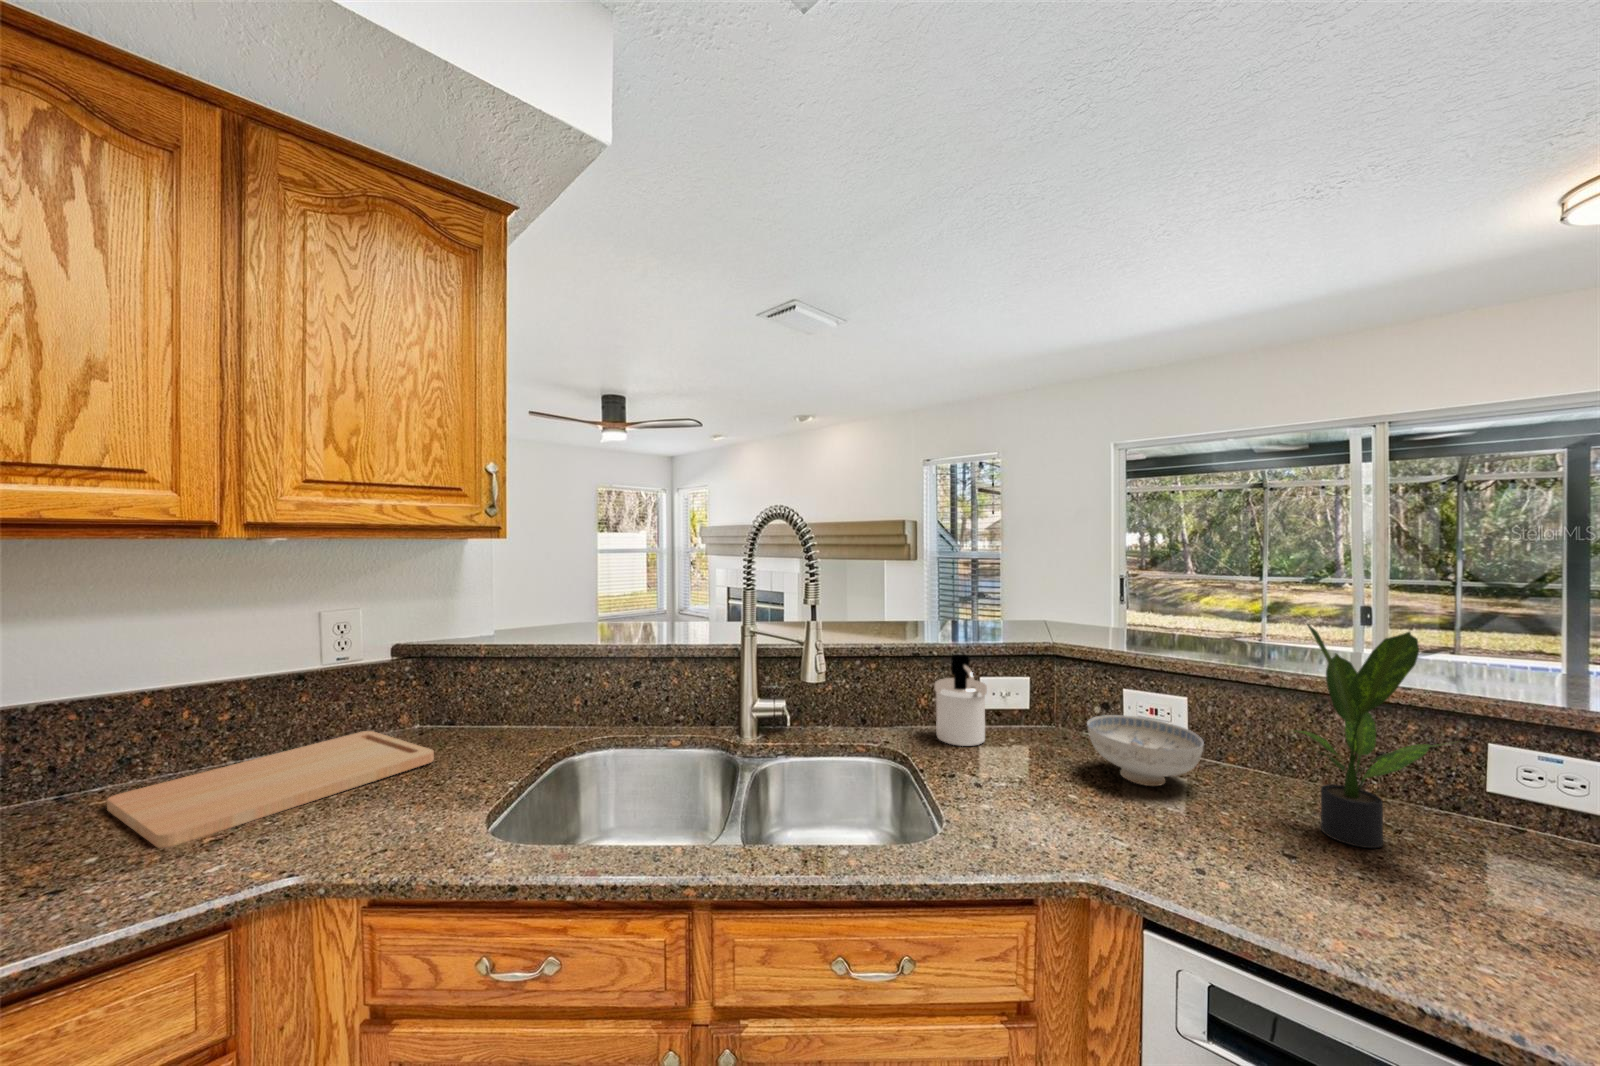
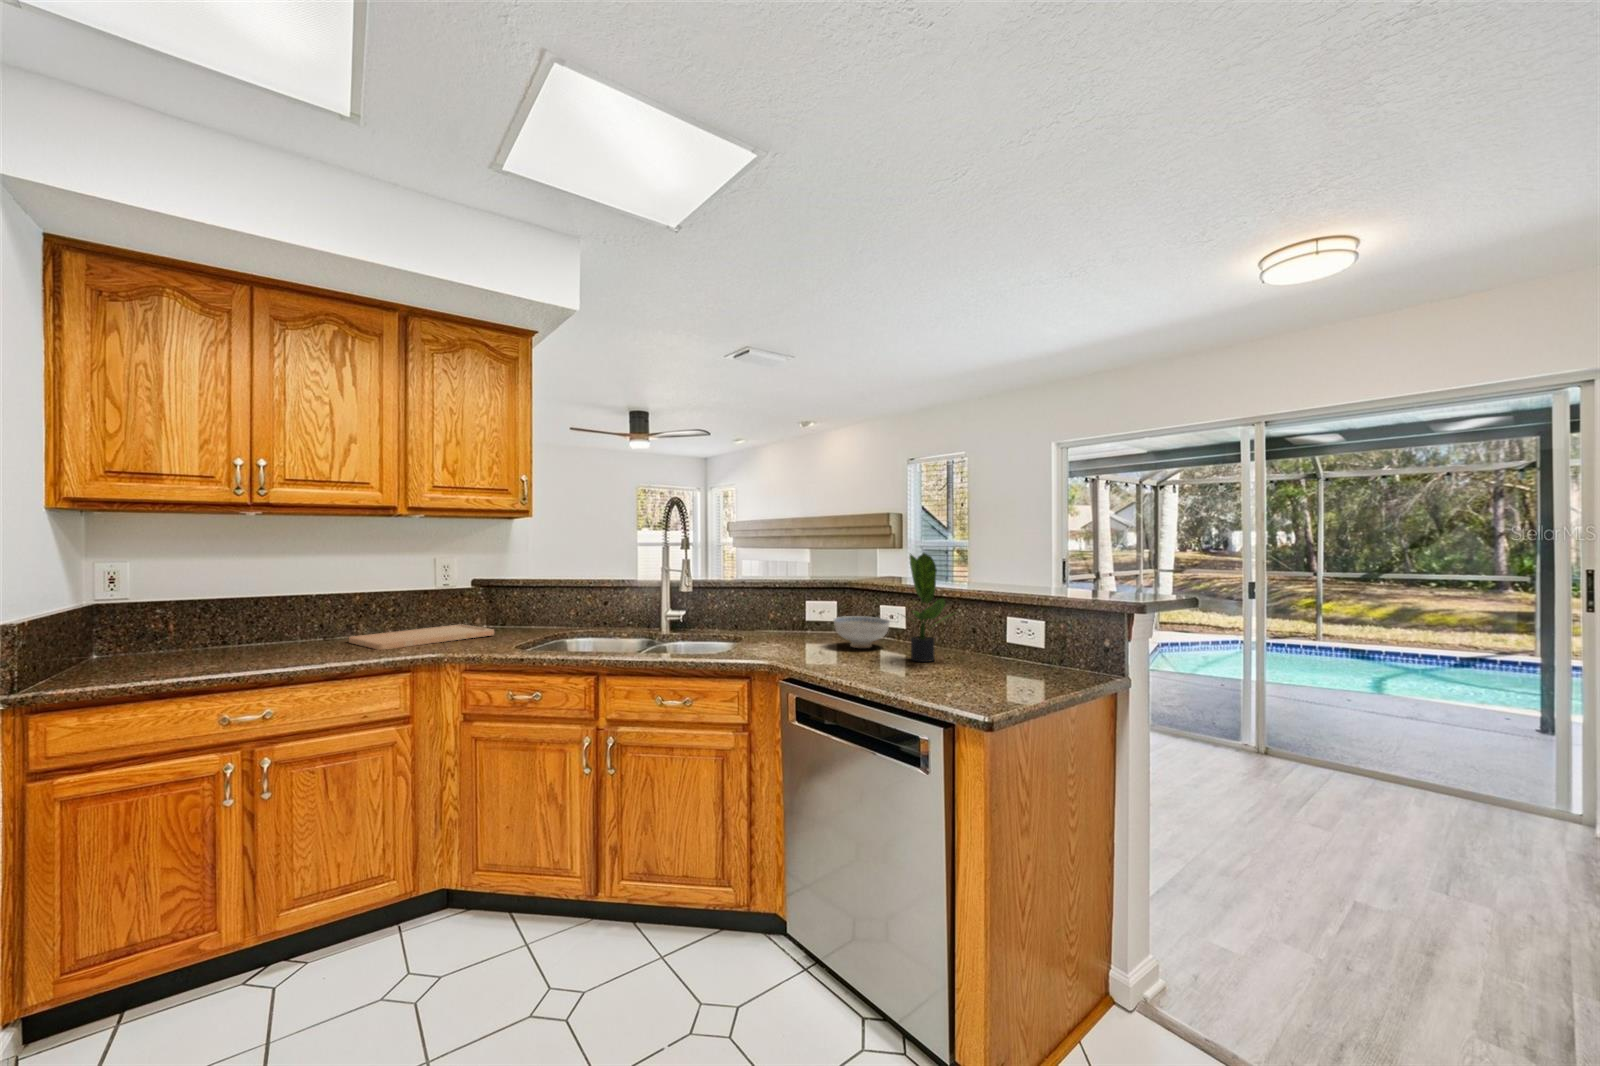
soap dispenser: present [935,655,987,746] -> none [773,586,803,637]

